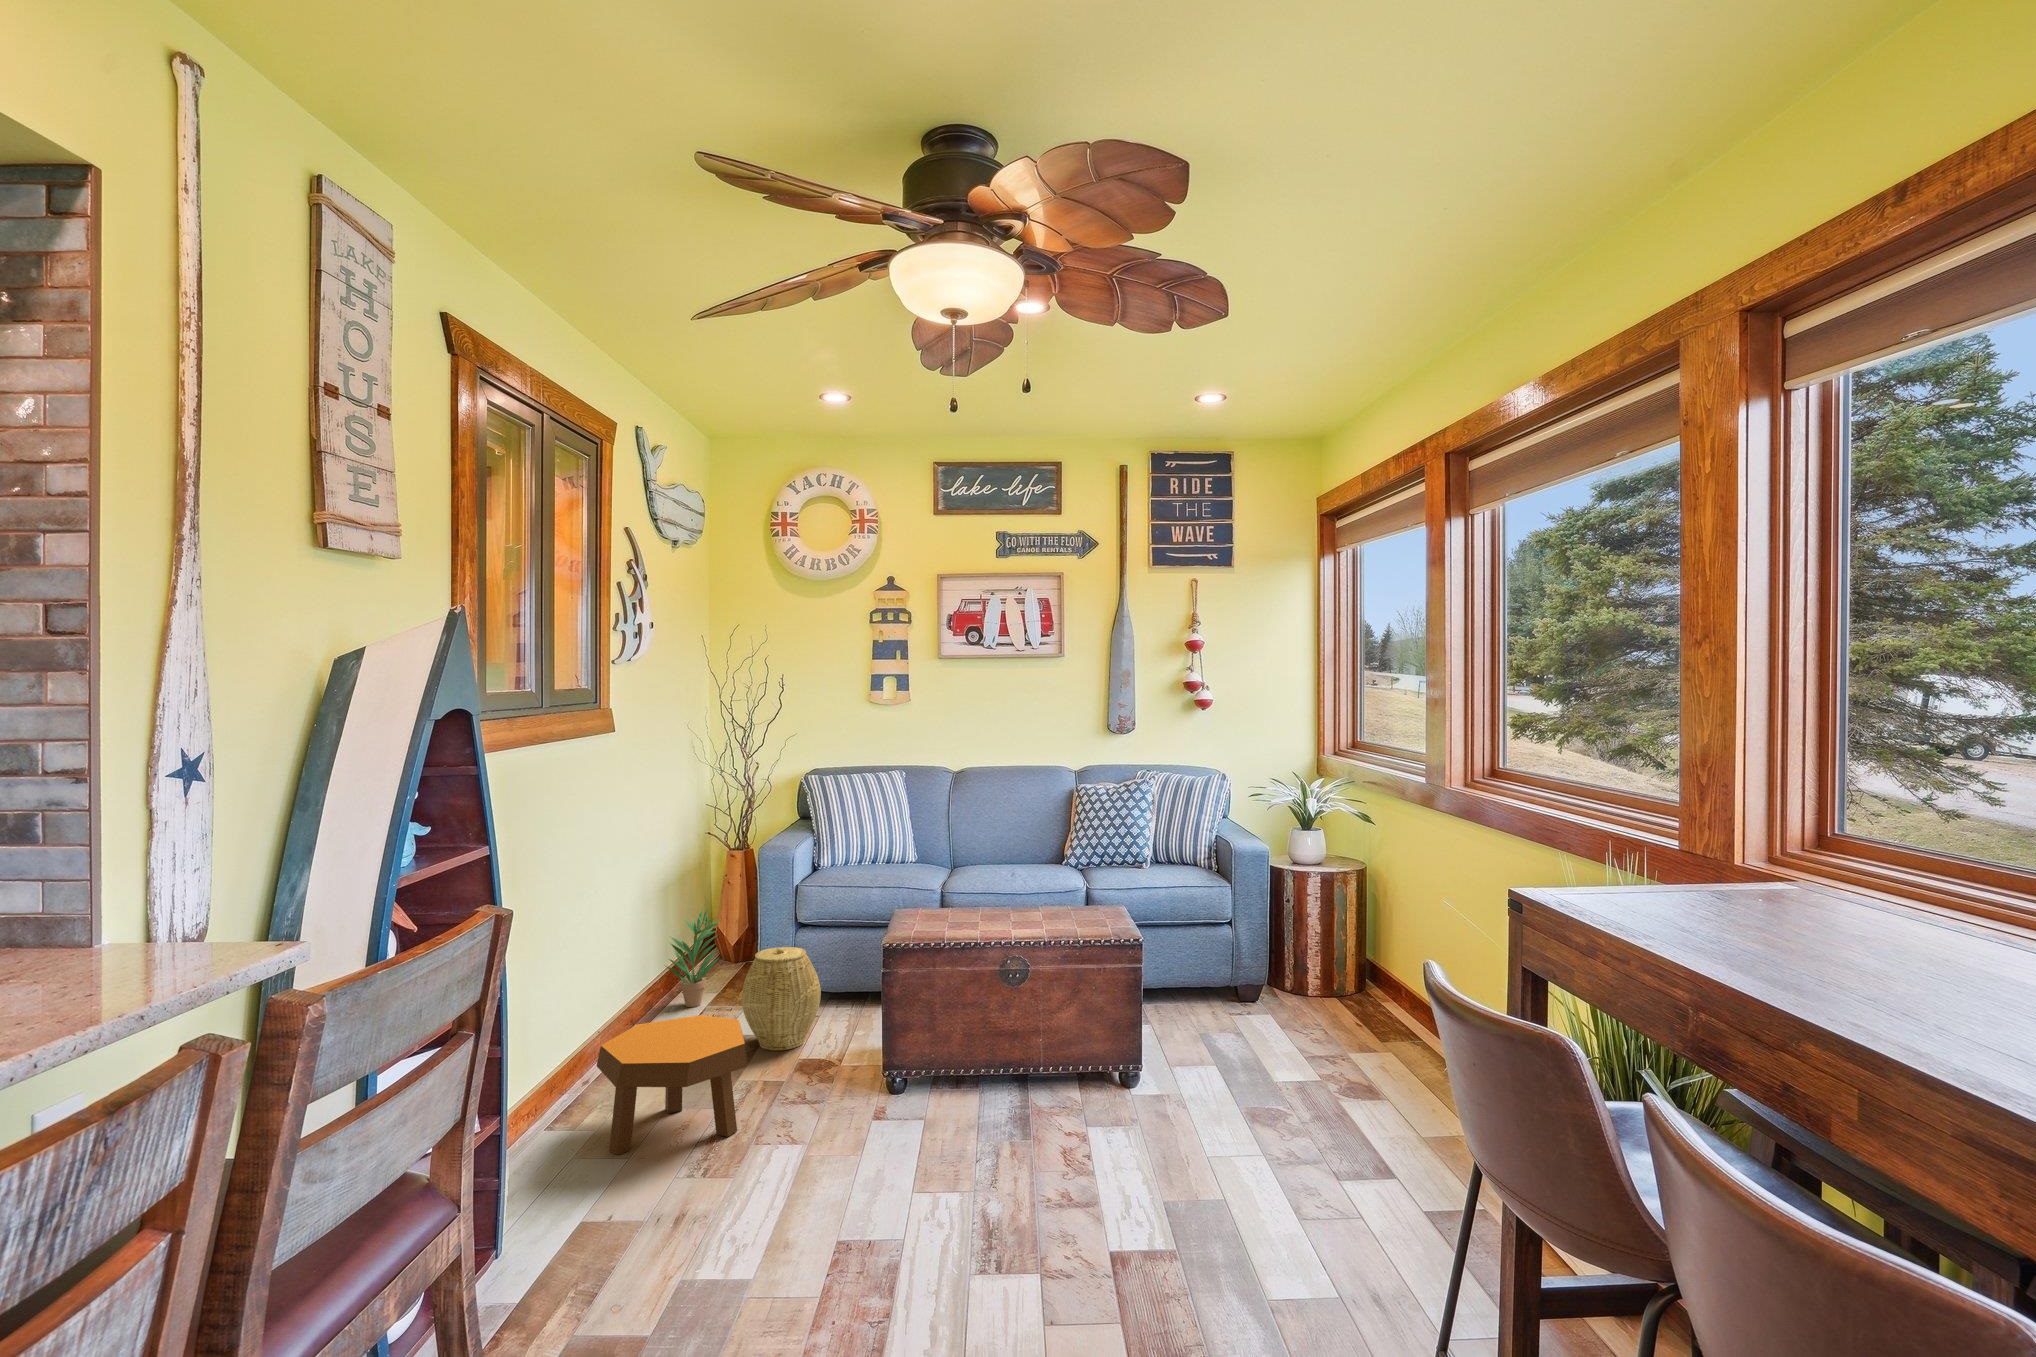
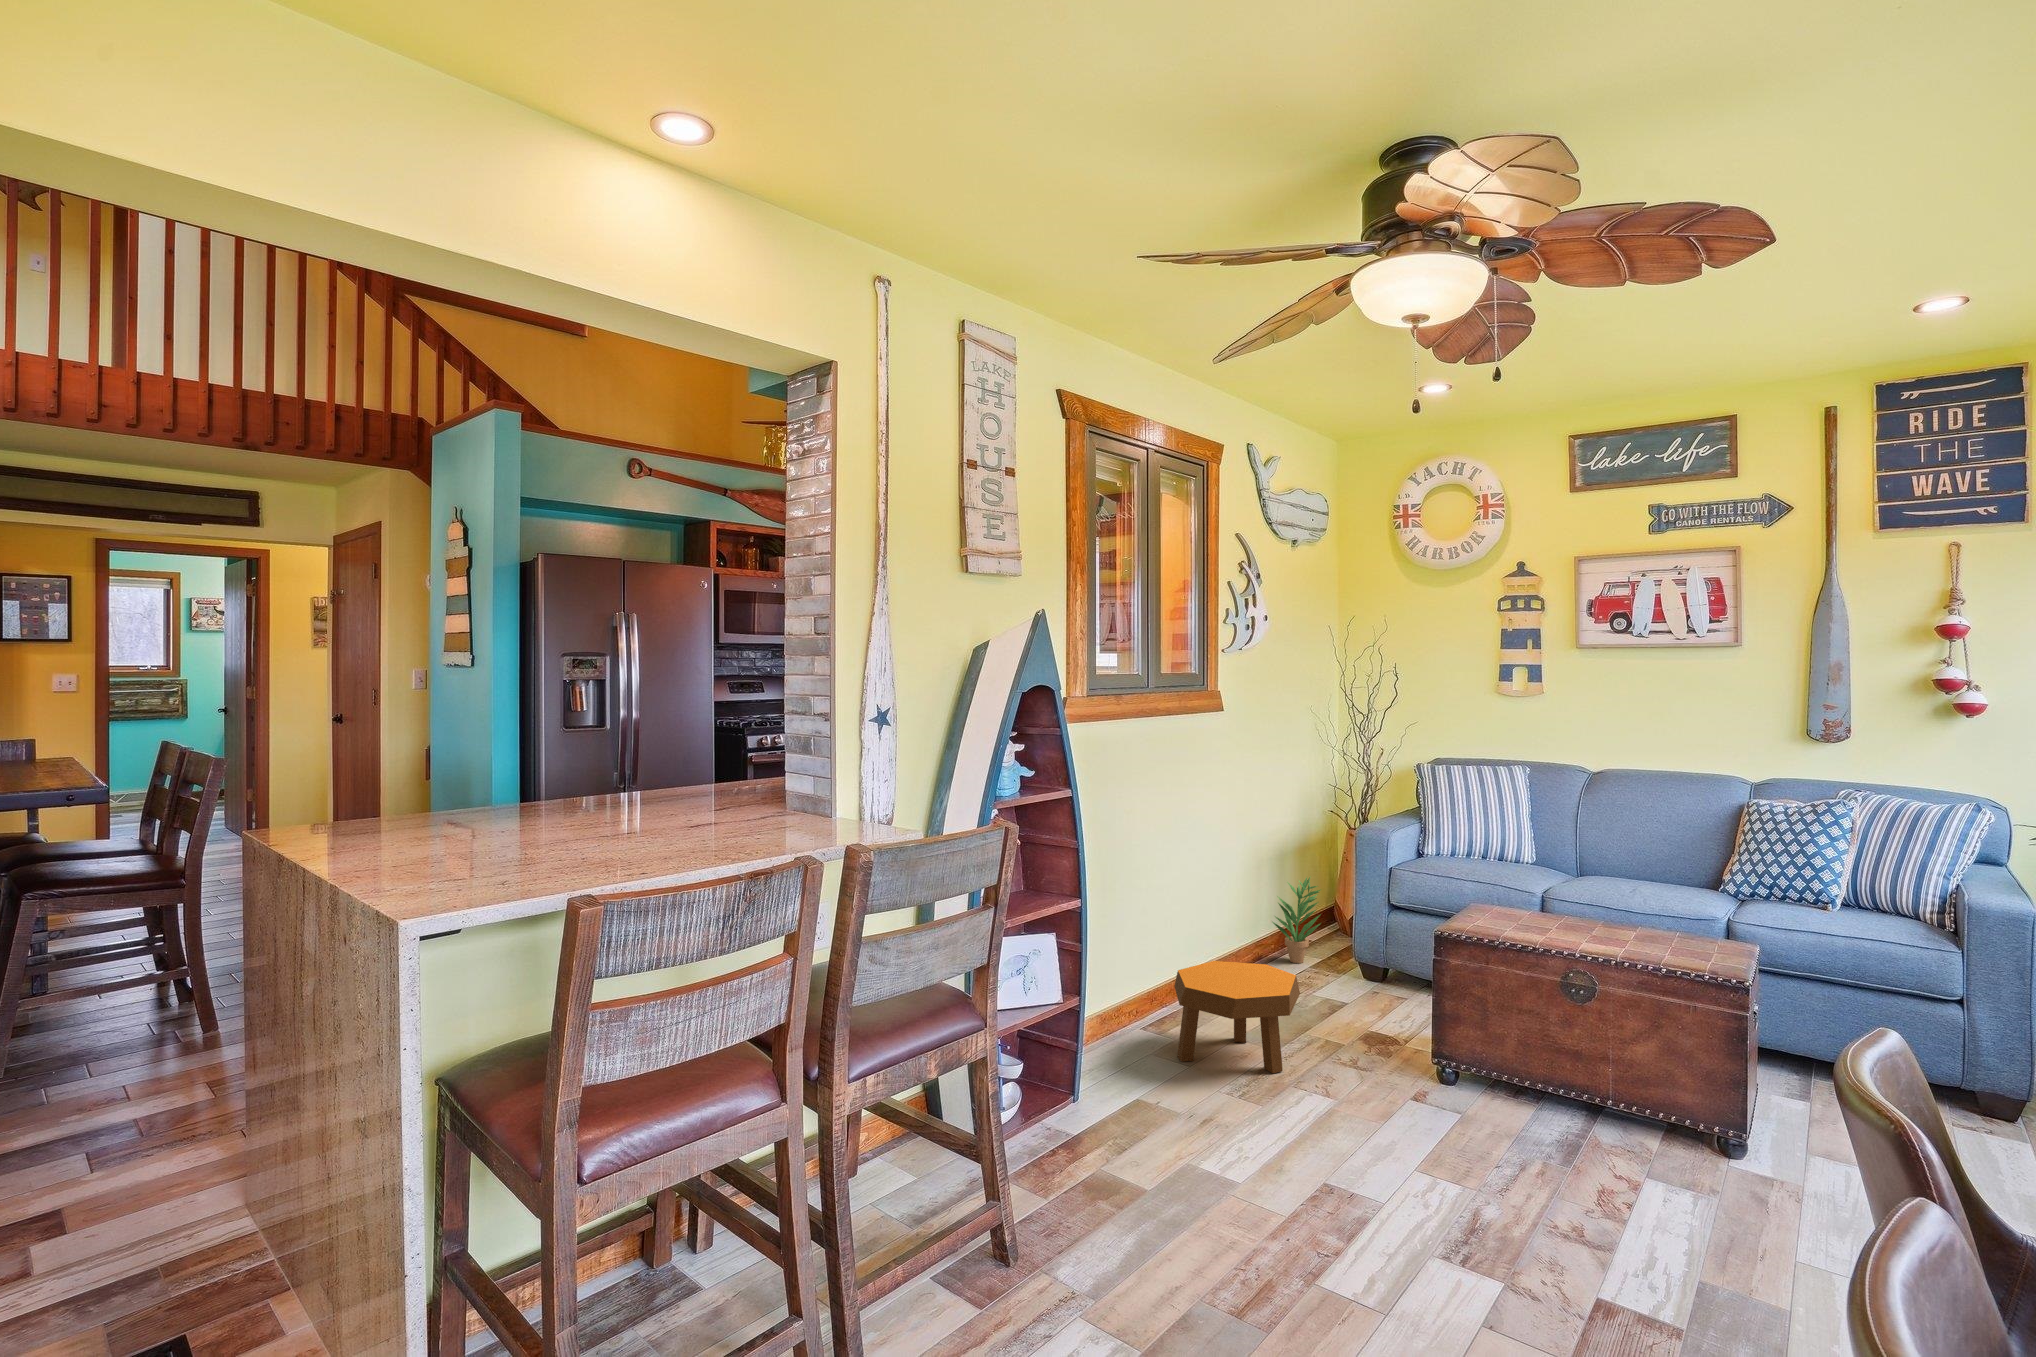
woven basket: present [742,947,821,1051] -> none [1321,921,1398,1017]

